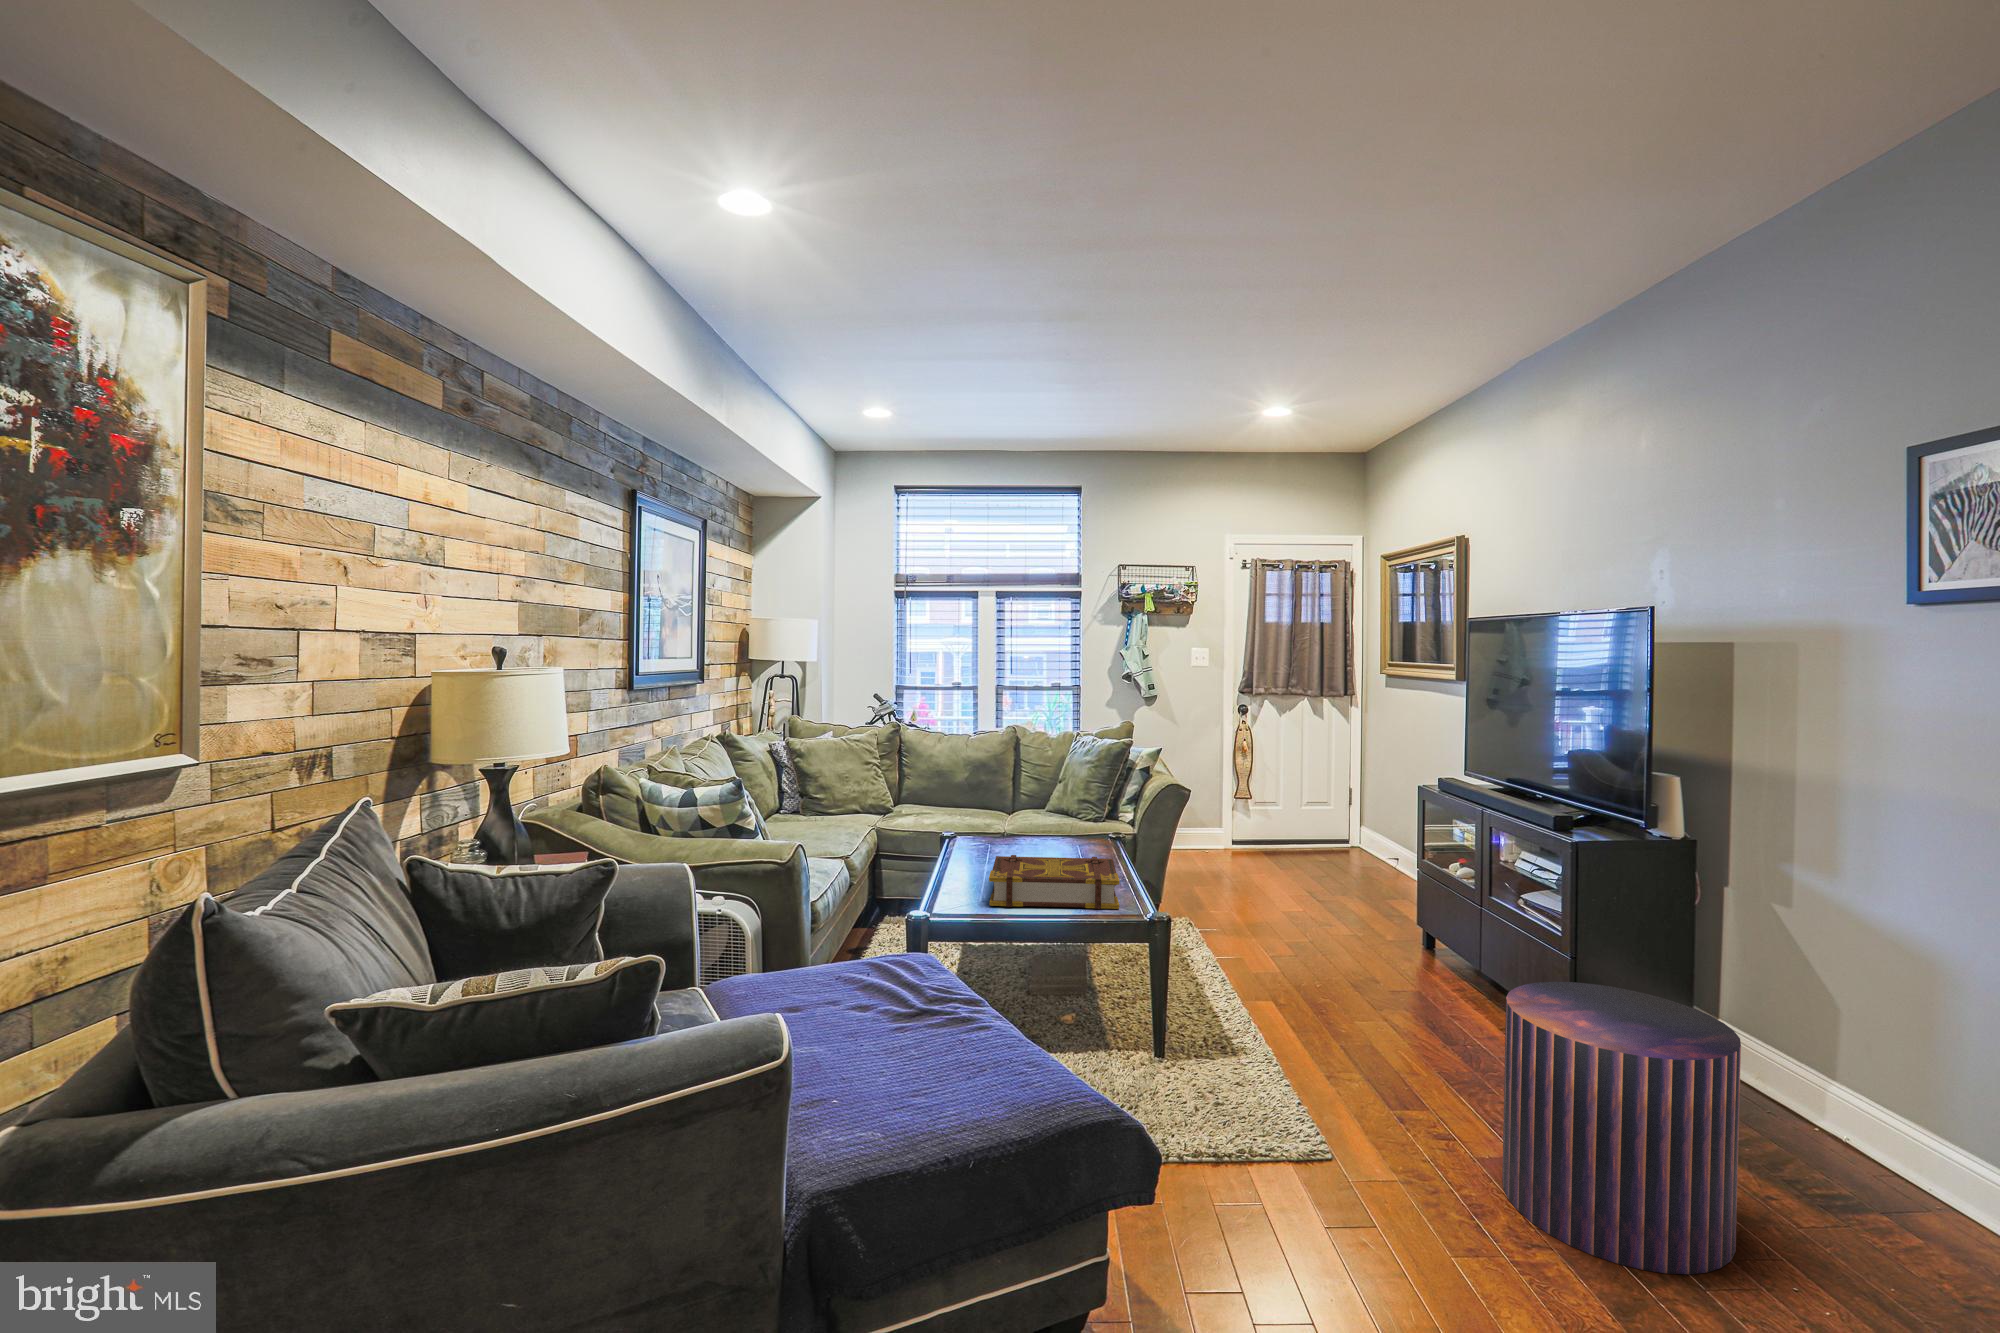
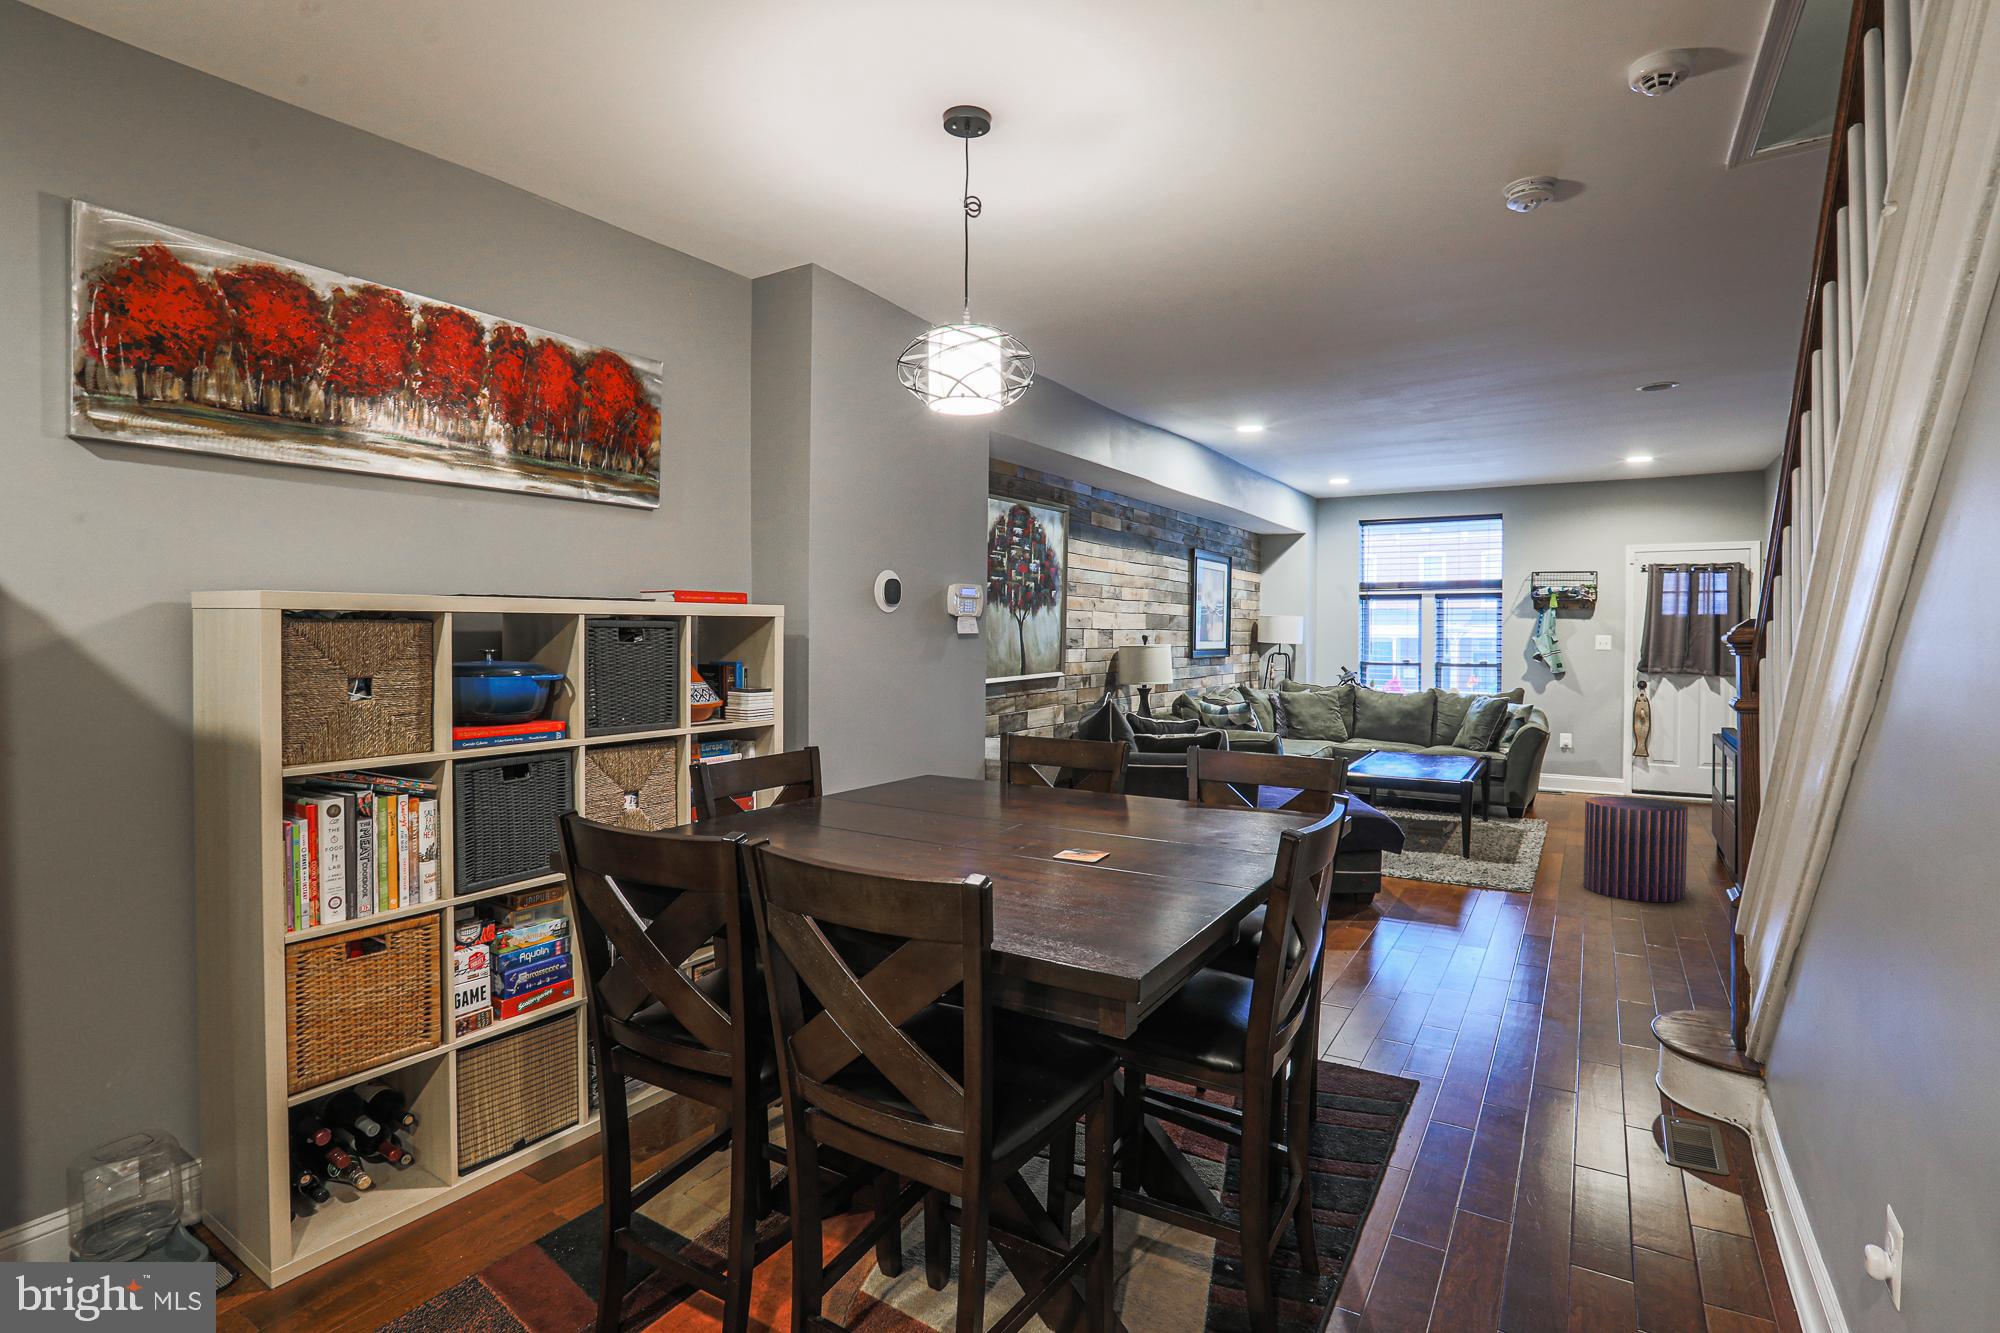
book: present [989,855,1120,909] -> none [1368,745,1445,768]

